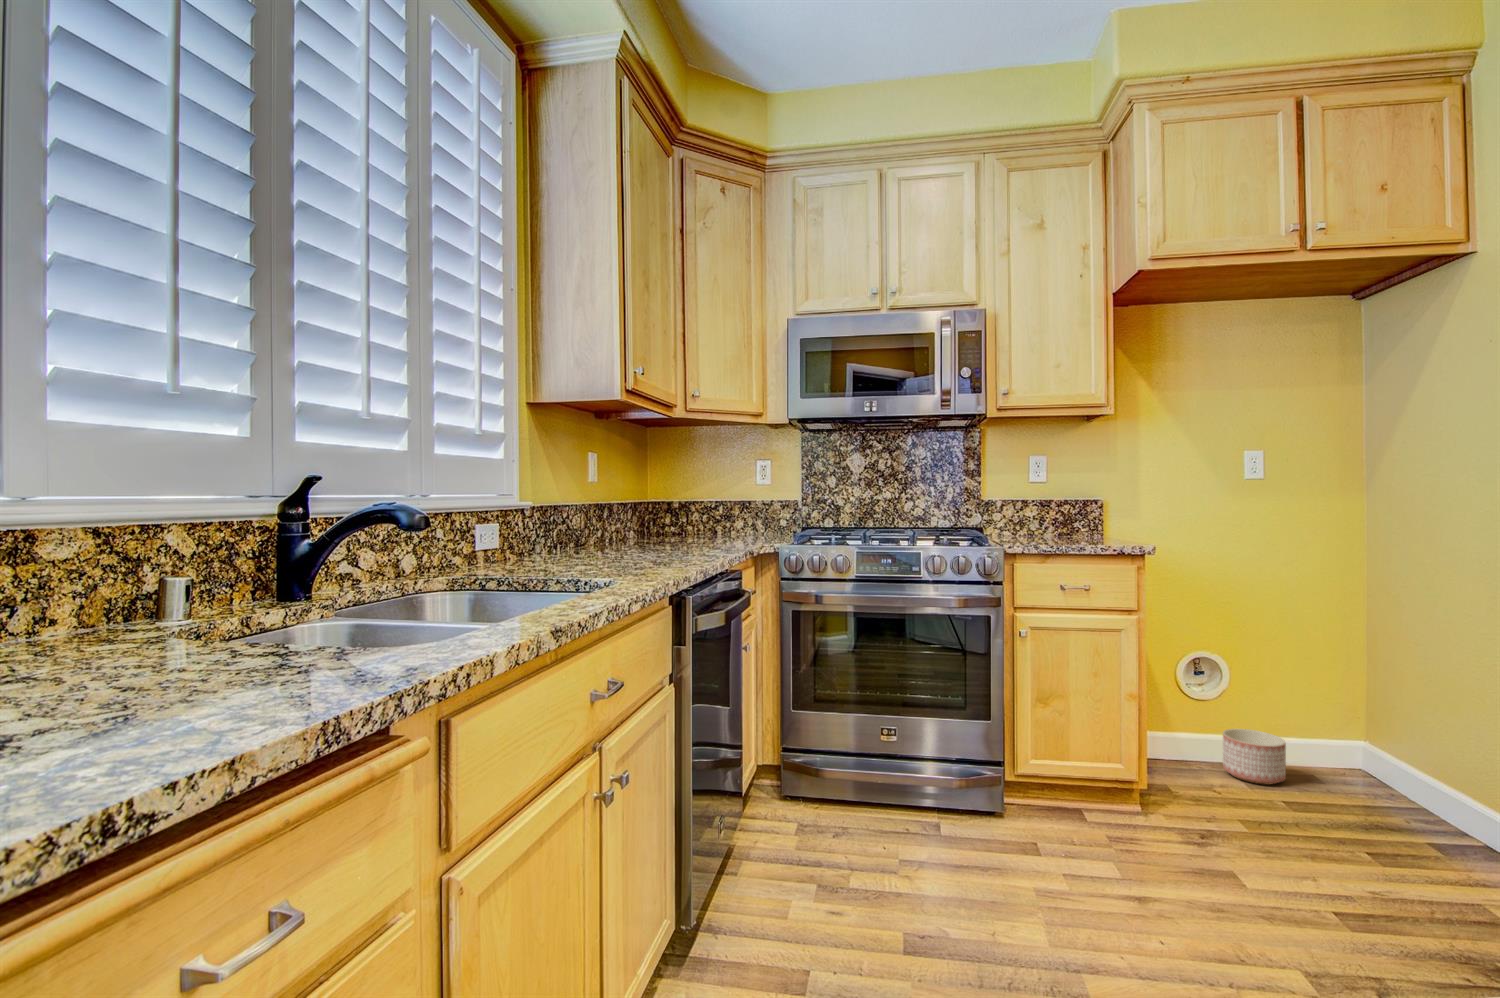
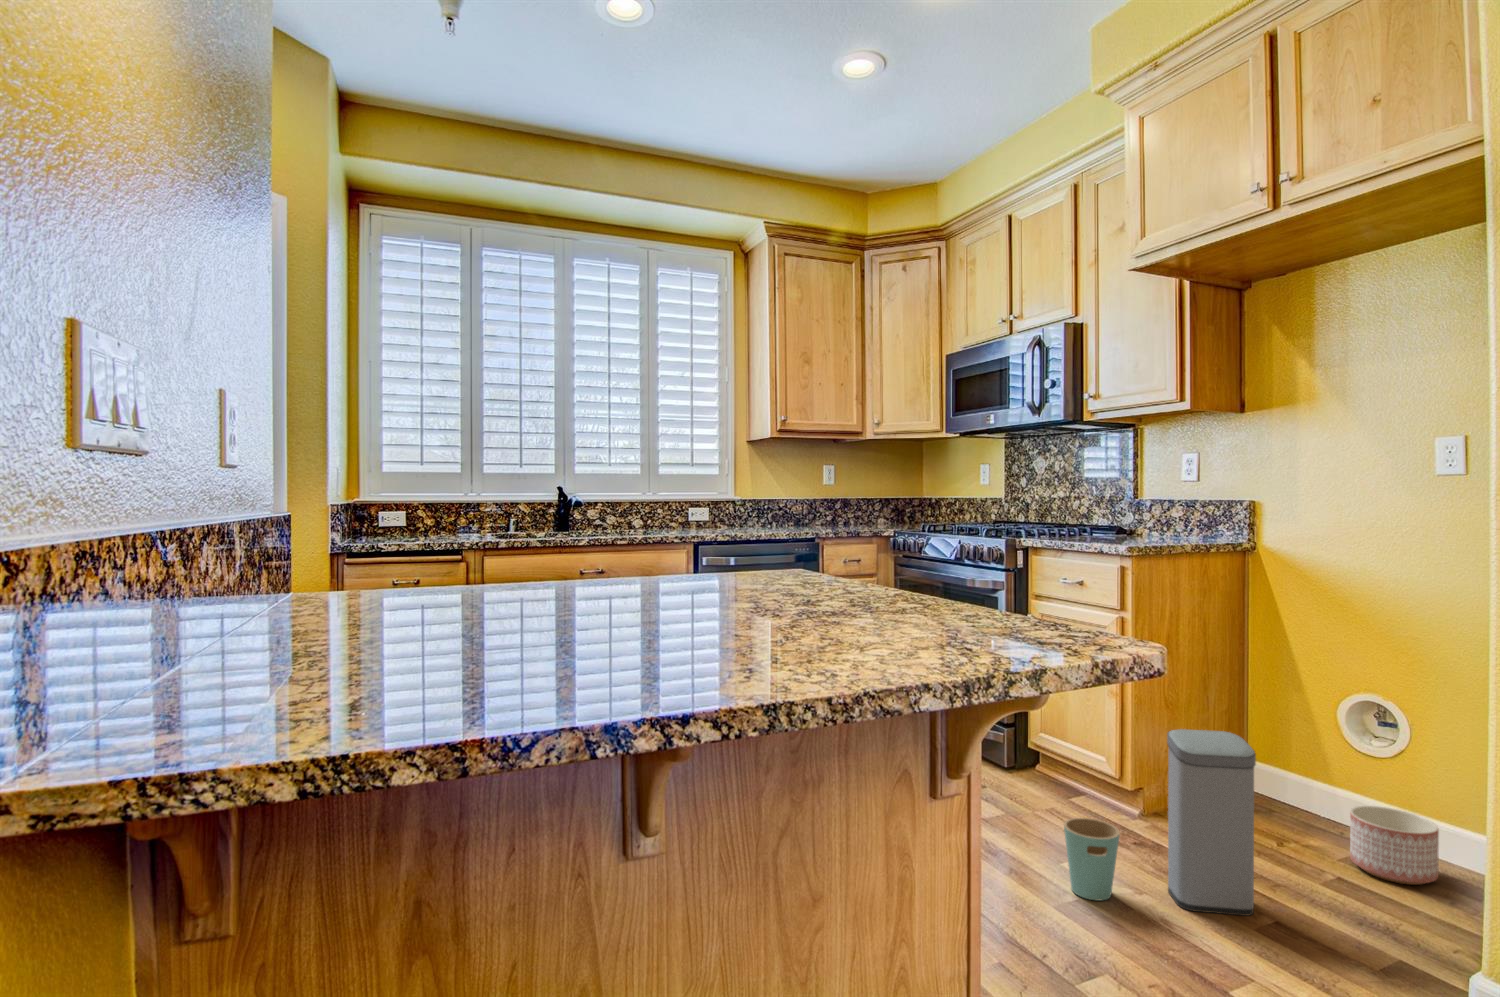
trash can: none [1291,704,1364,911] -> present [1064,729,1256,916]

